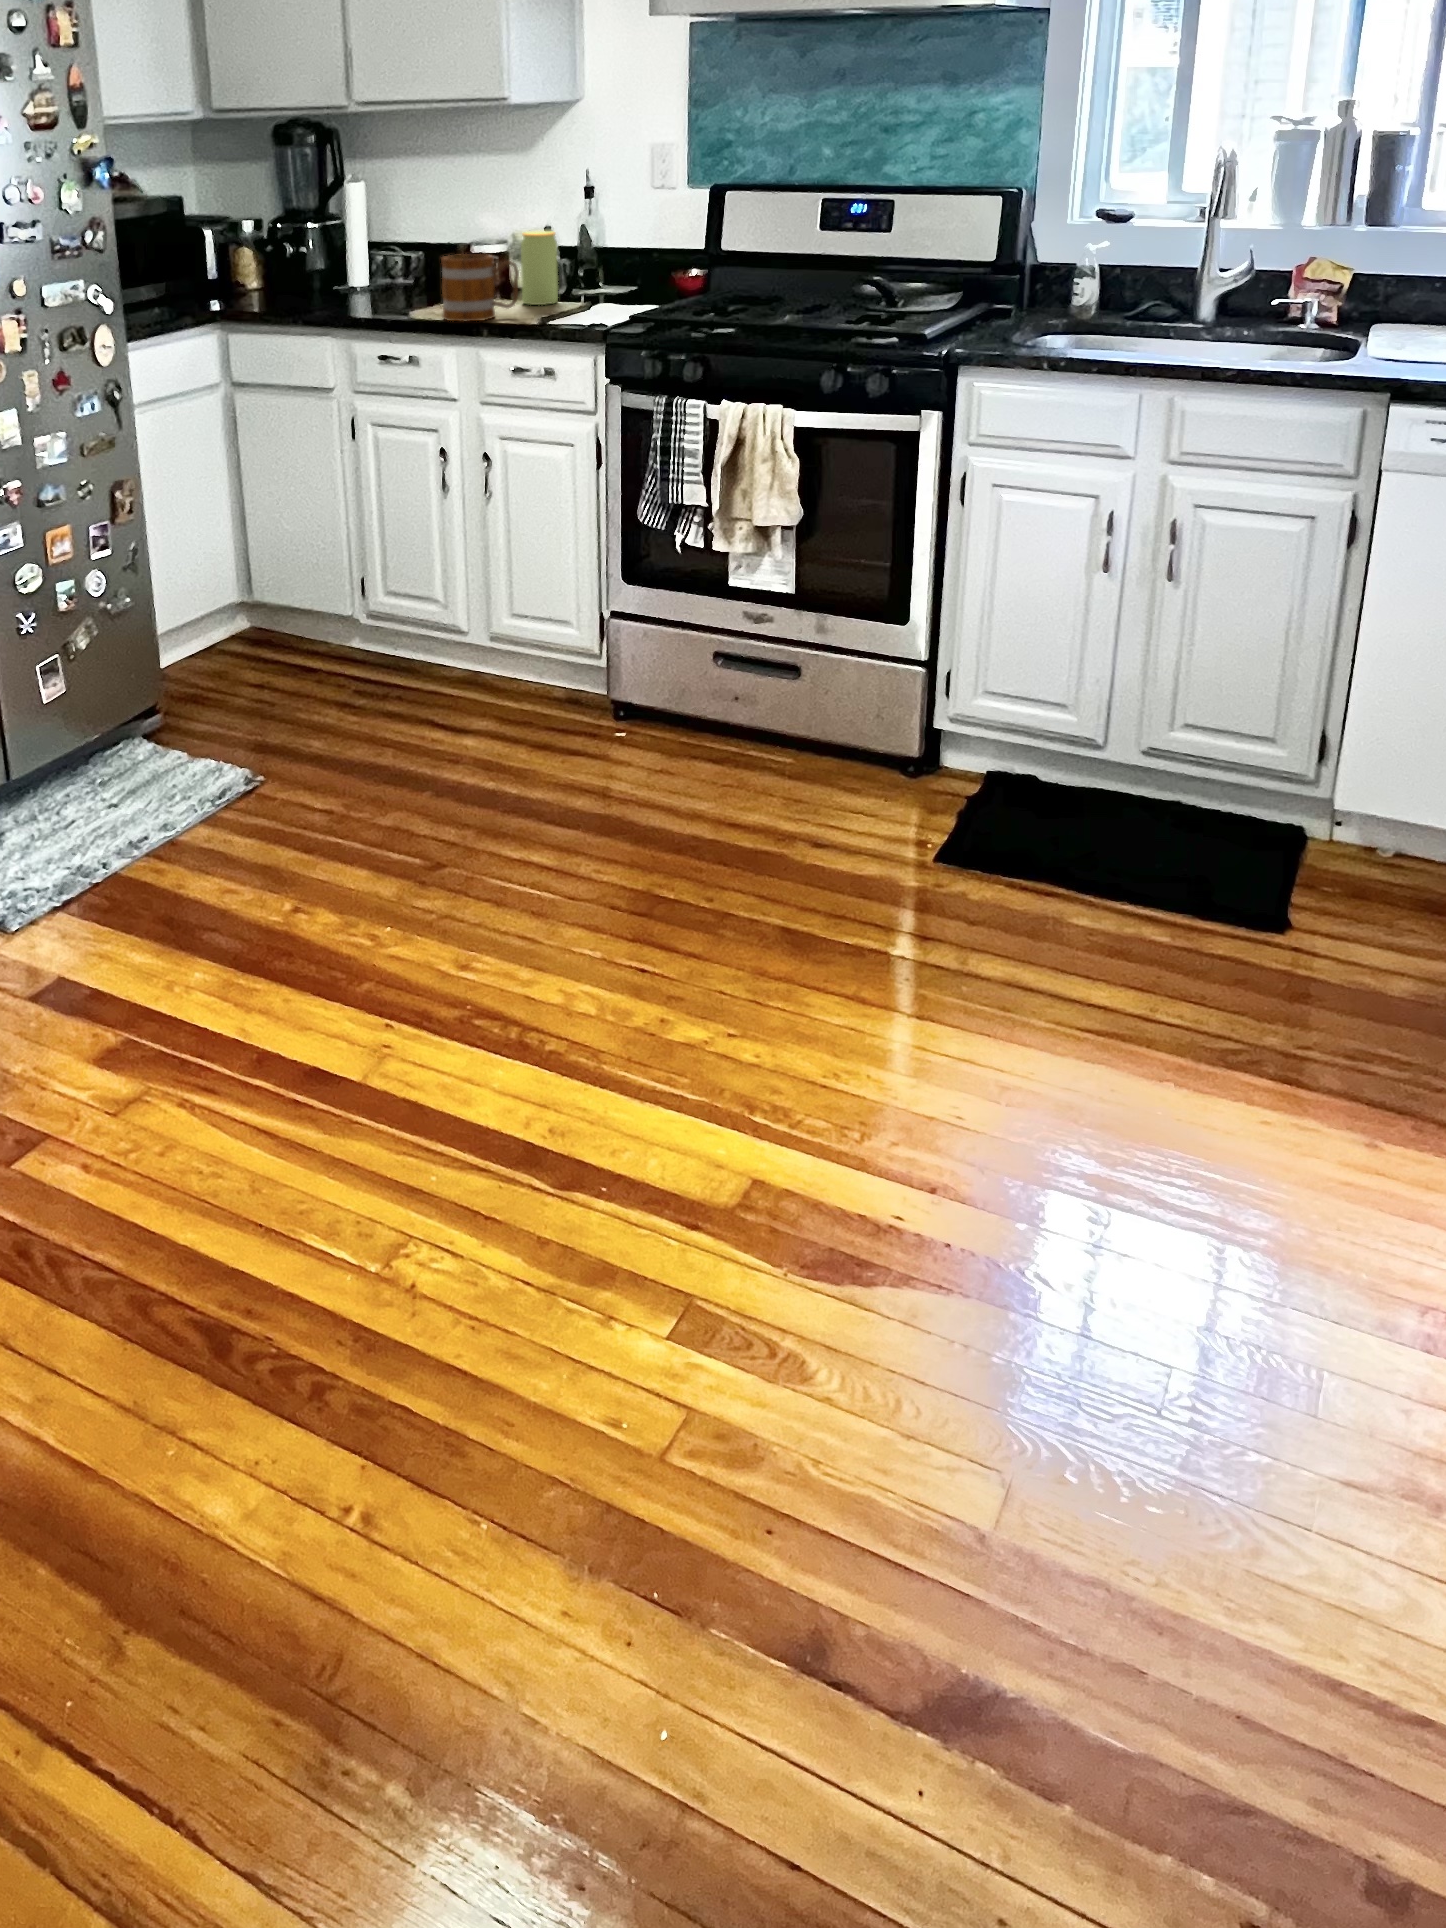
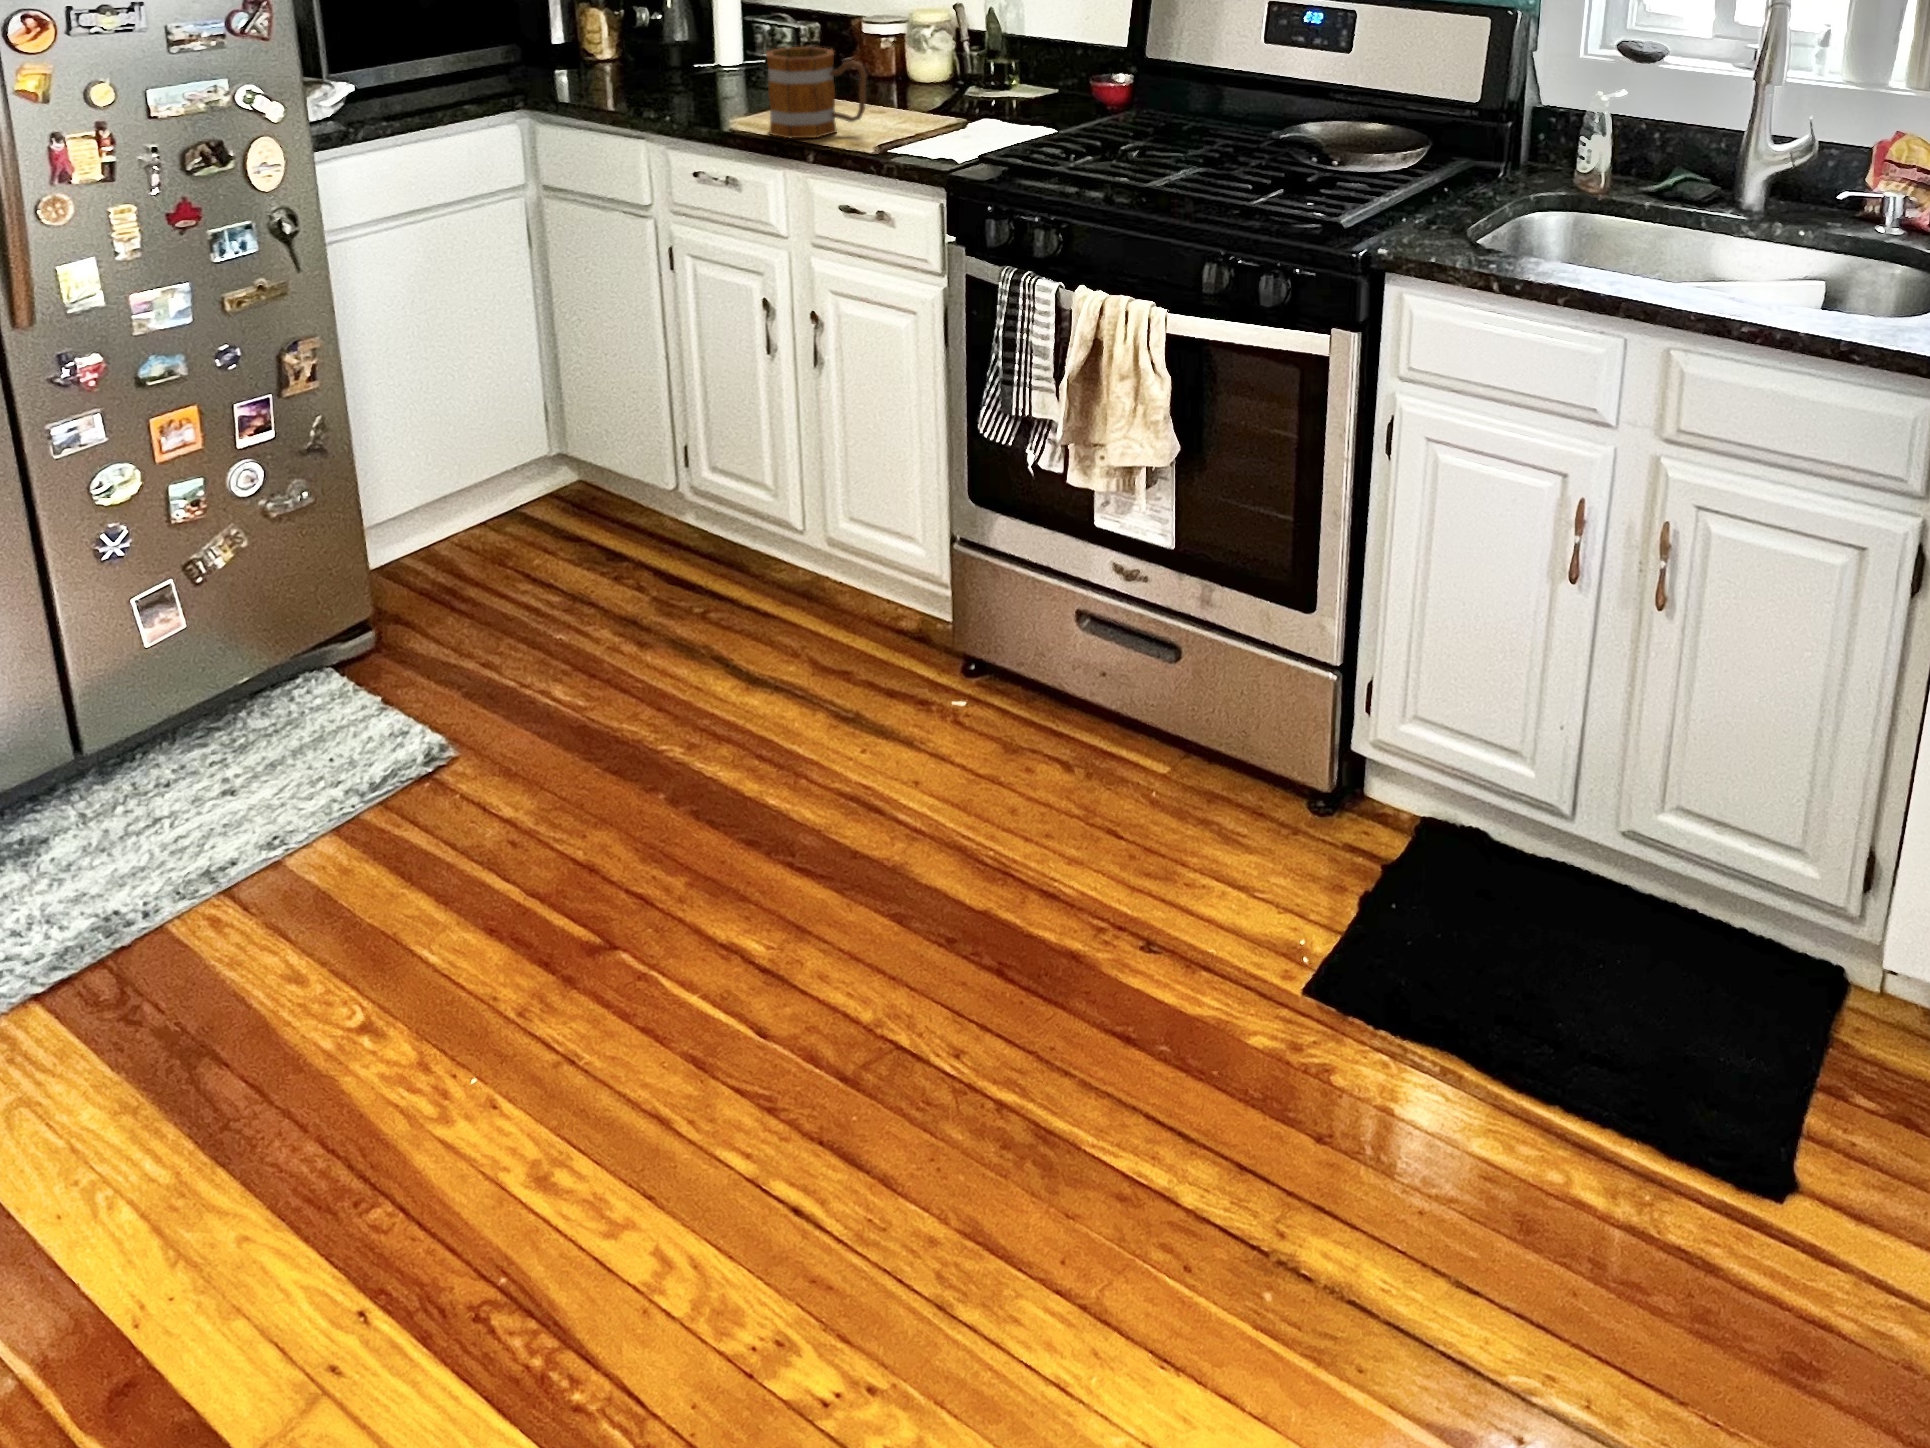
jar: present [521,231,558,305] -> none [888,16,937,113]

